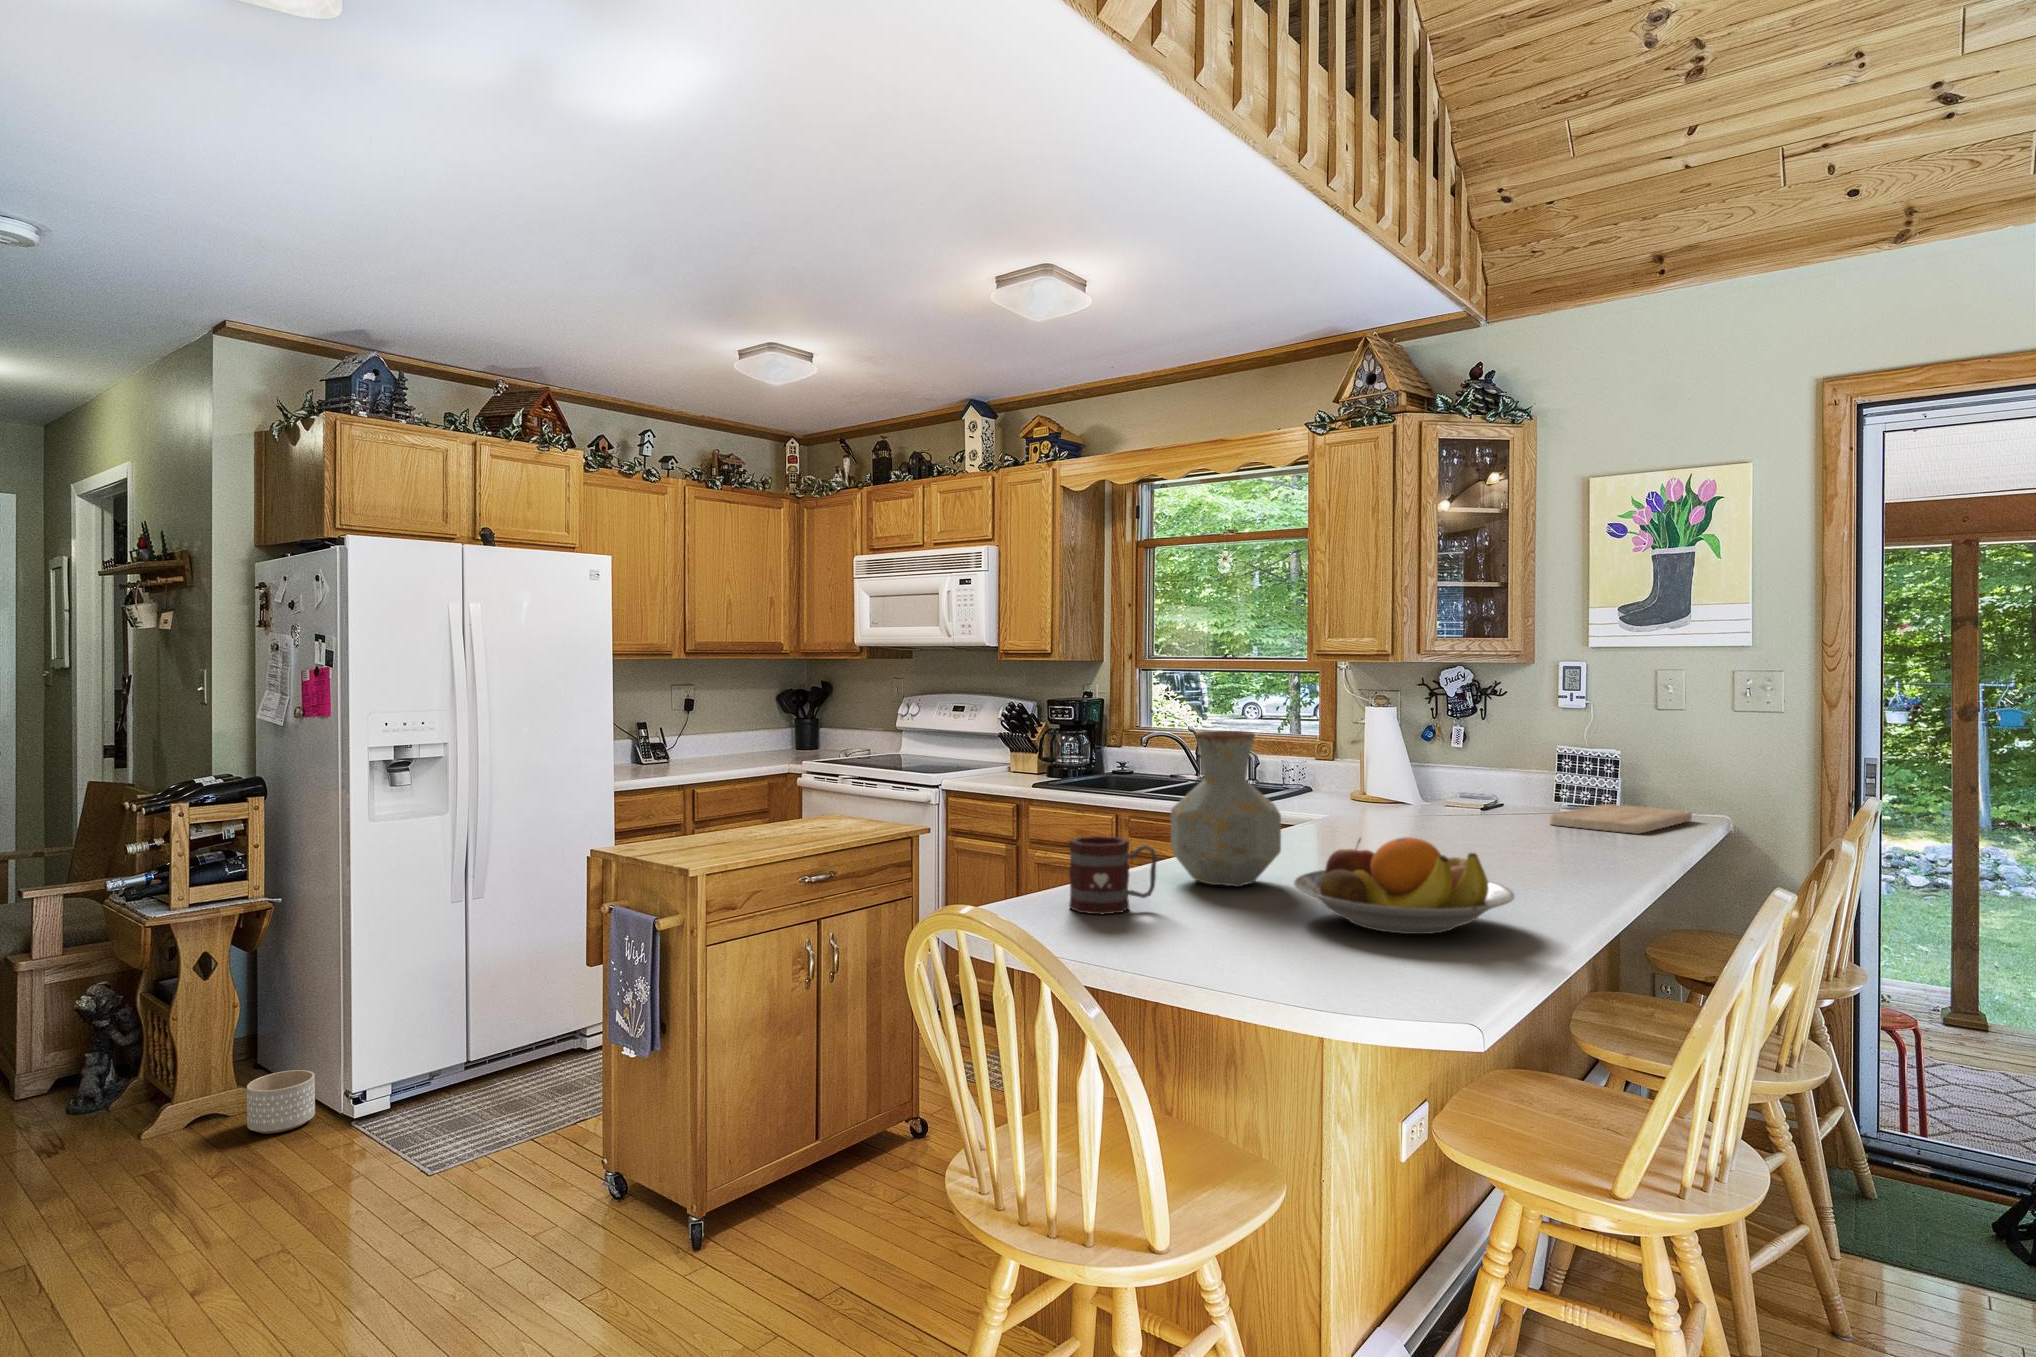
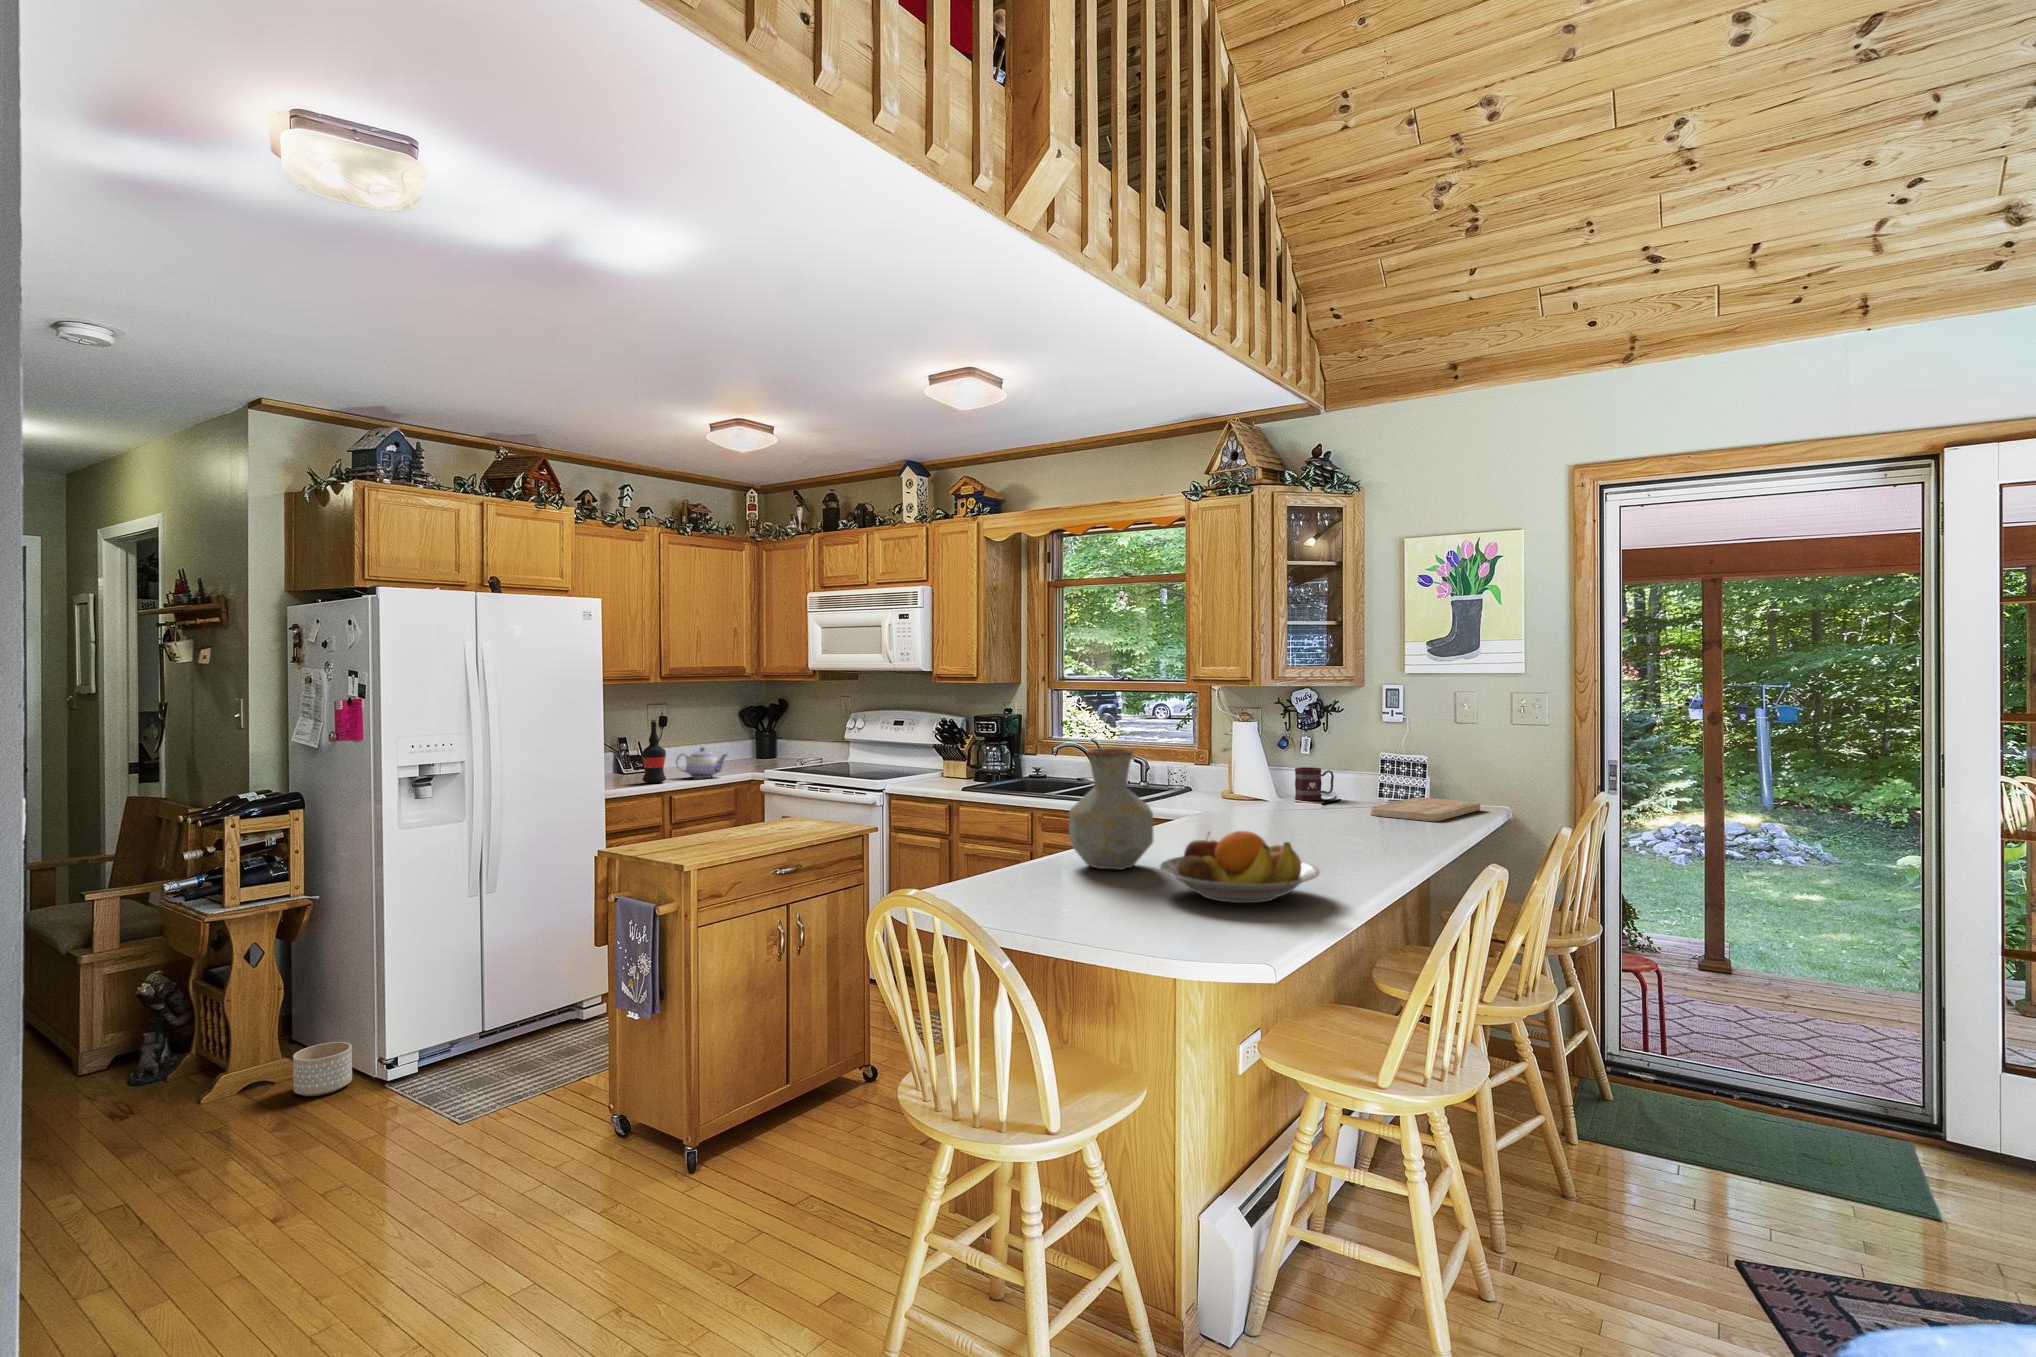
wine bottle: none [659,700,687,775] -> present [642,719,666,783]
teapot: none [699,734,759,771] -> present [676,747,726,778]
mug: present [1069,836,1157,914] -> present [1295,767,1334,801]

